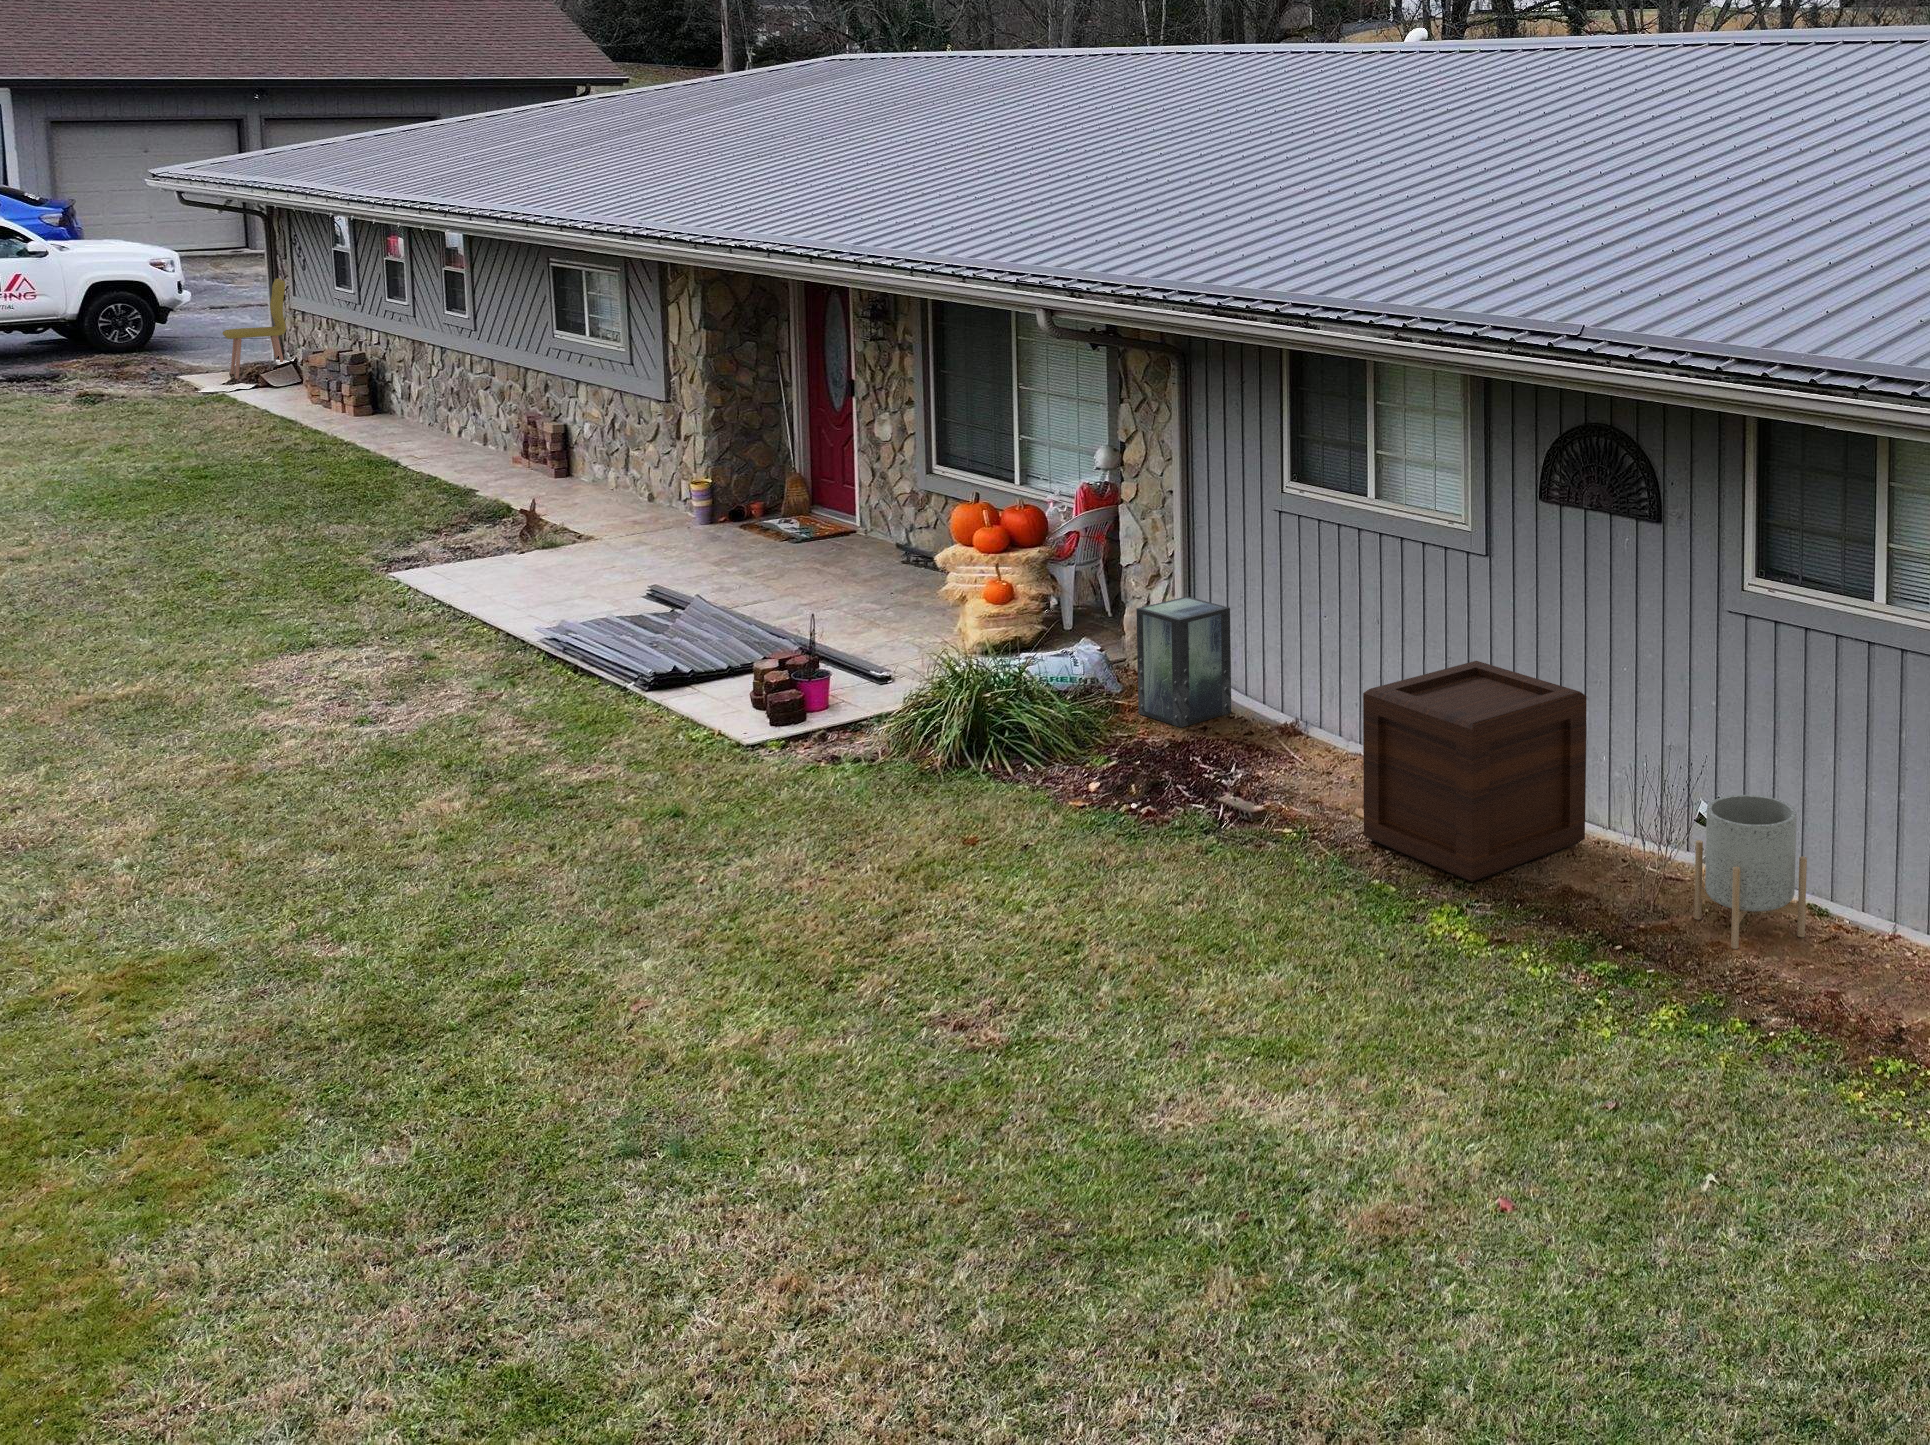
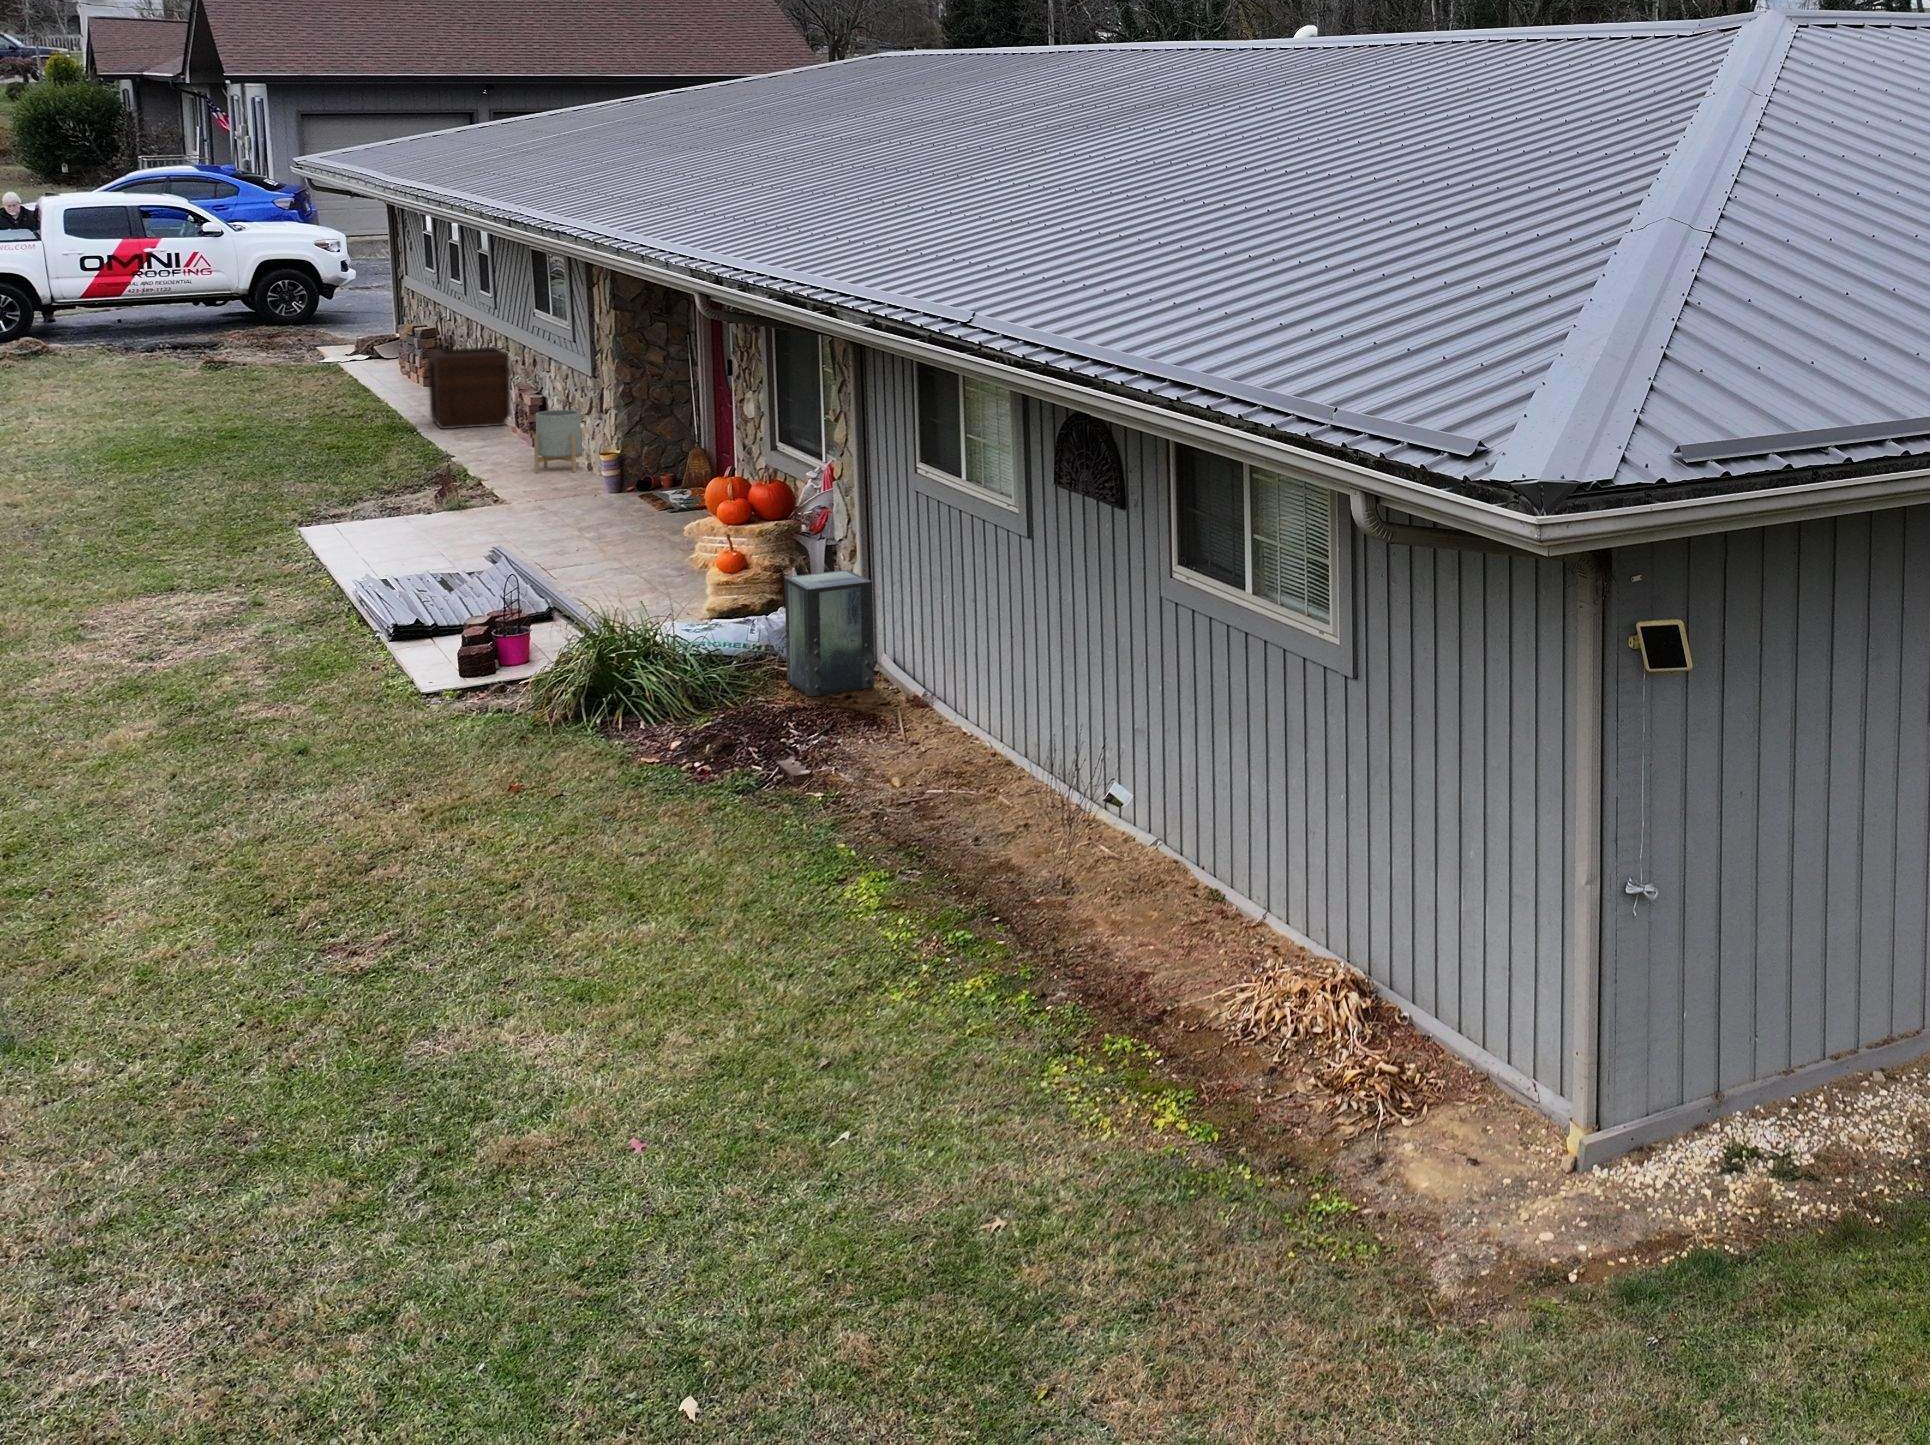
chair: present [223,278,286,379] -> none [352,259,408,353]
wooden crate: present [1363,661,1587,882] -> present [428,347,510,429]
planter: present [1694,795,1807,949] -> present [534,410,584,473]

